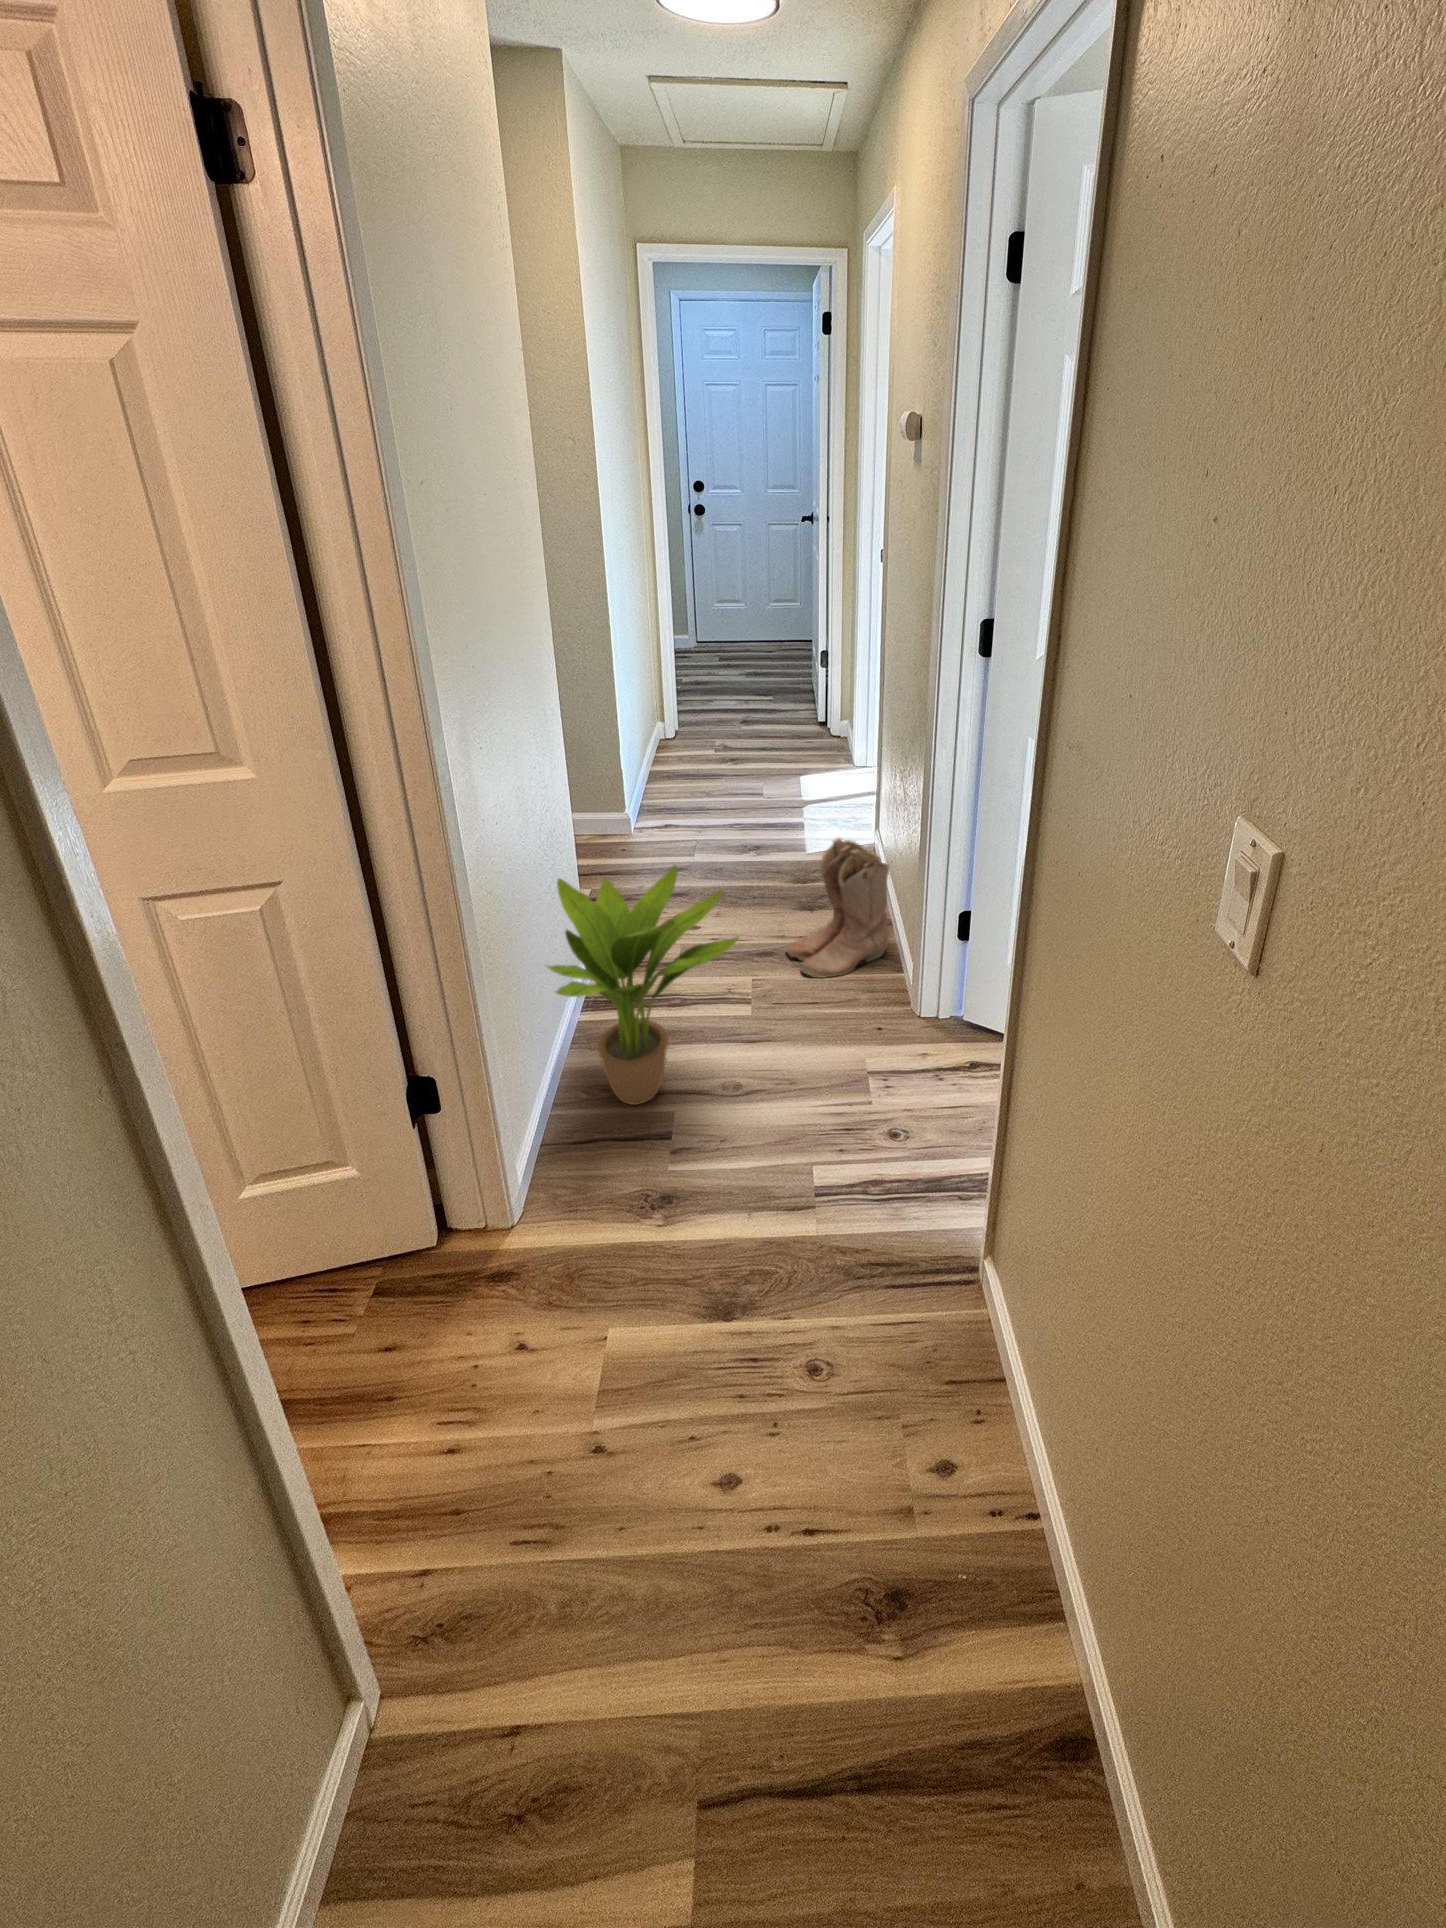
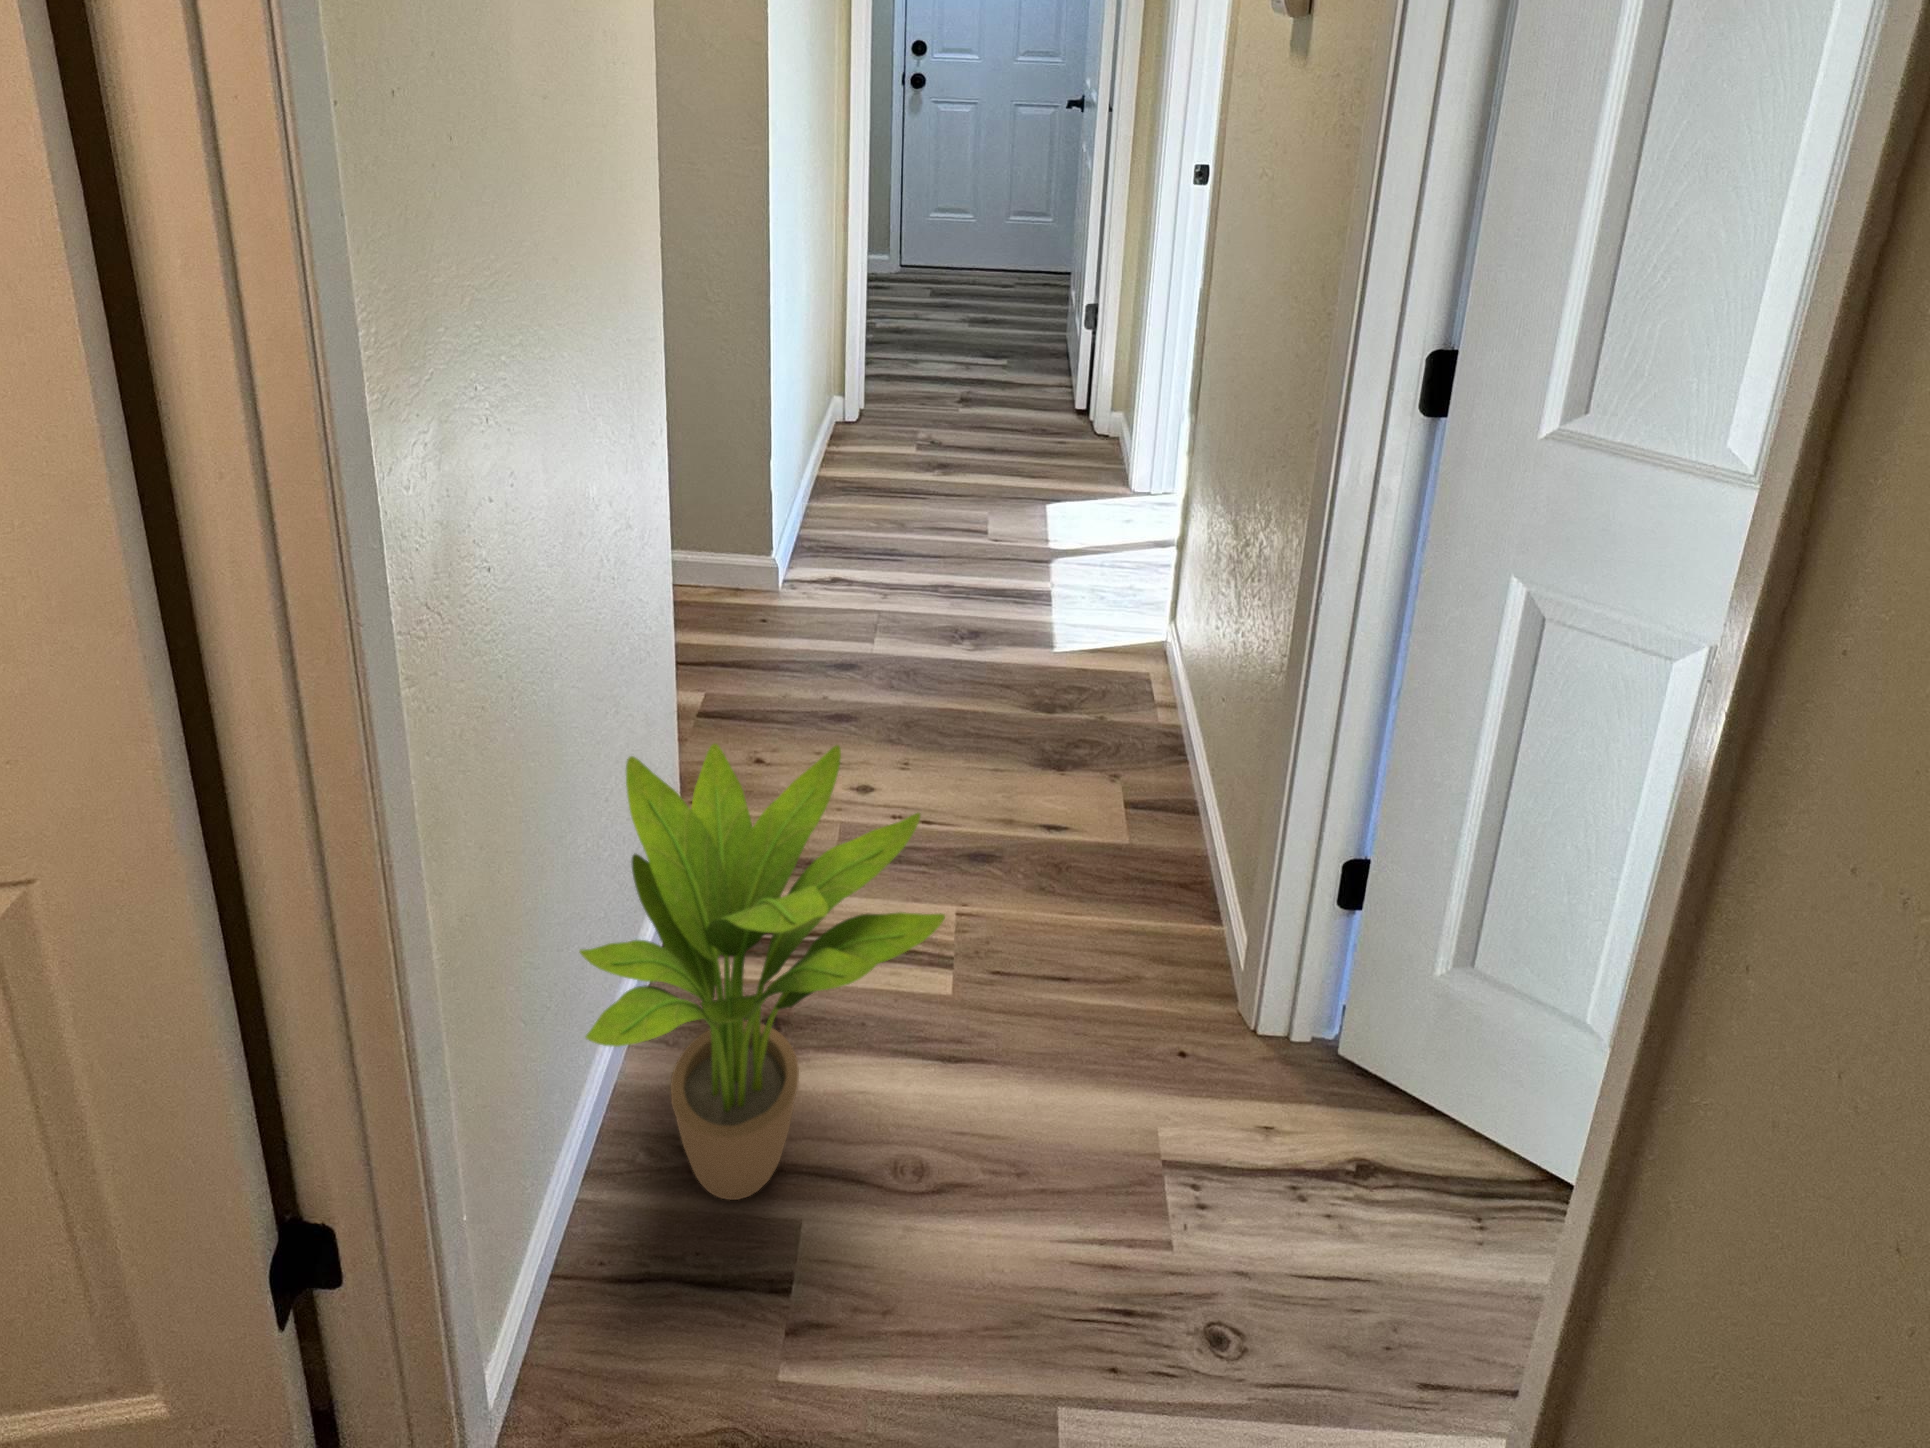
boots: present [786,838,889,978] -> none [1016,667,1213,926]

